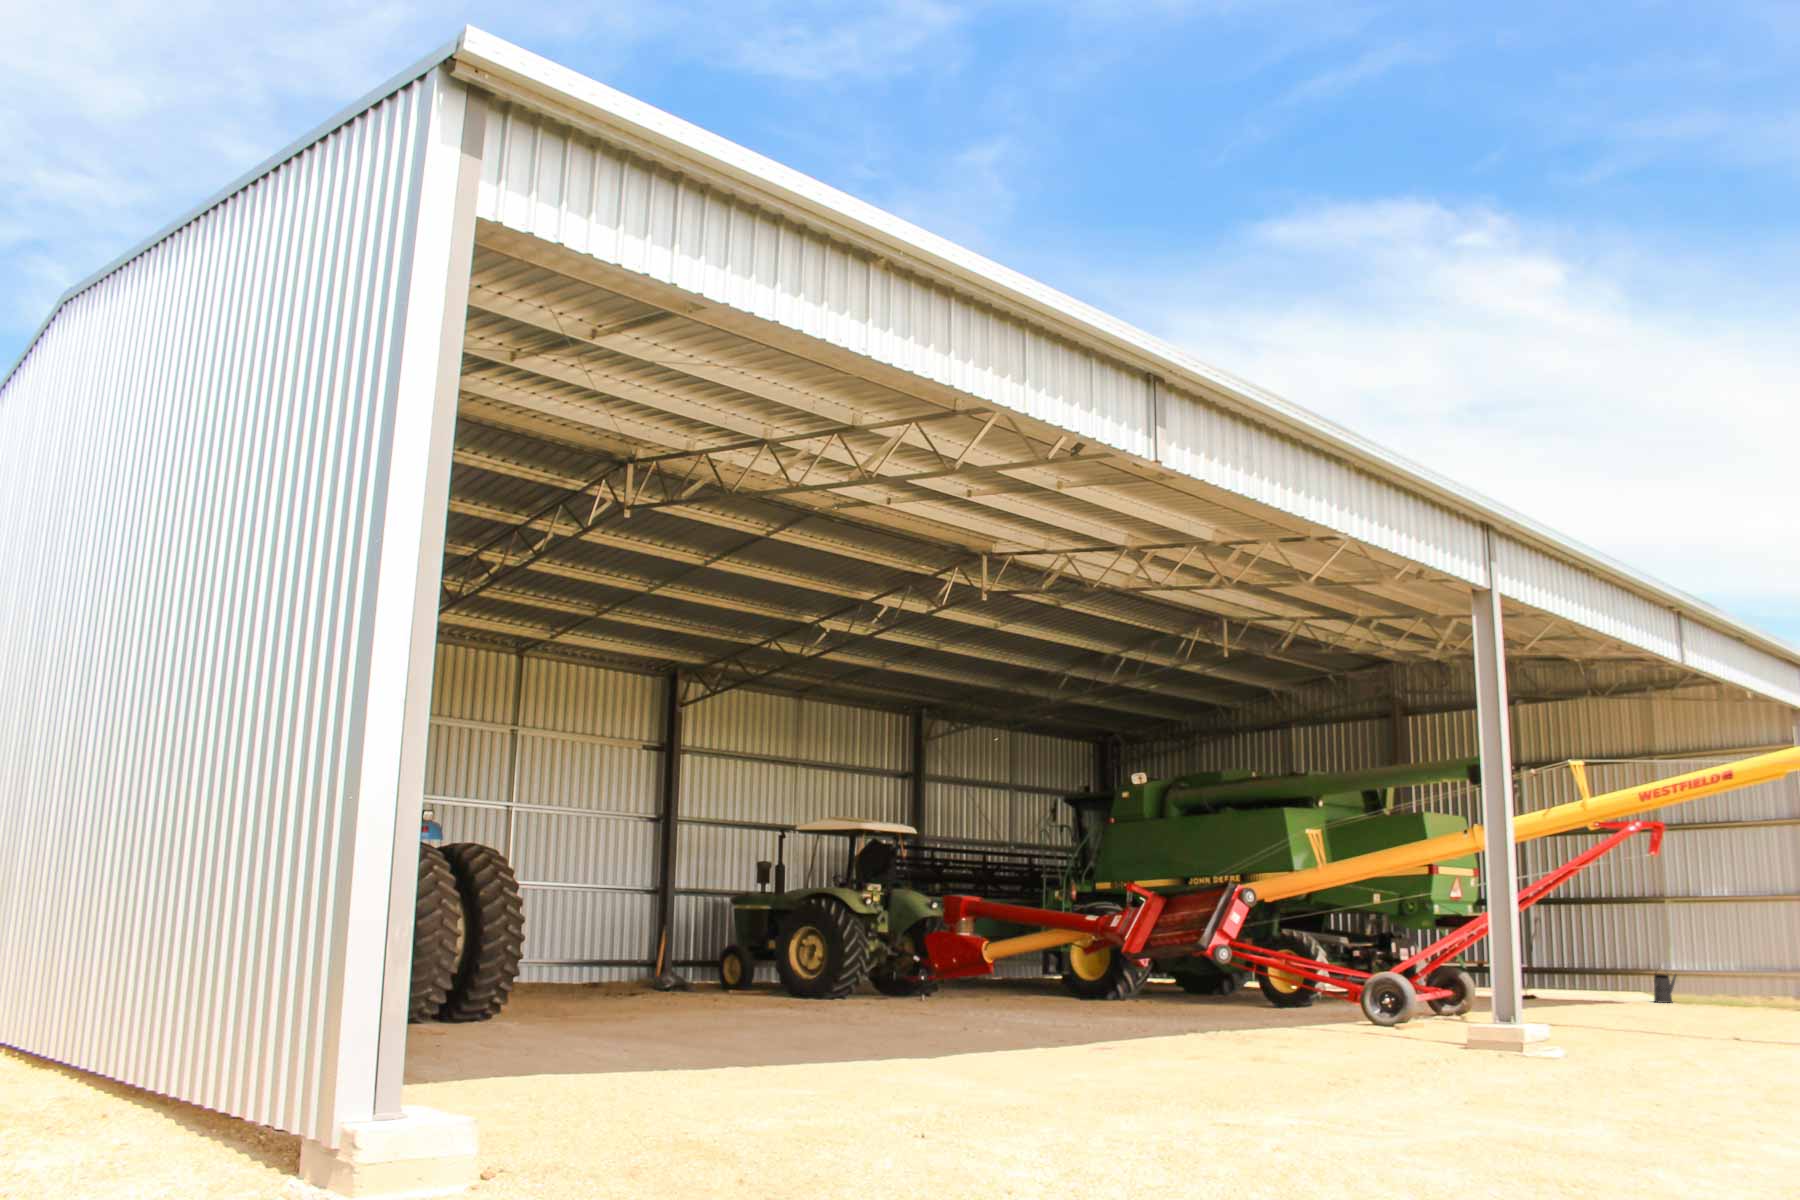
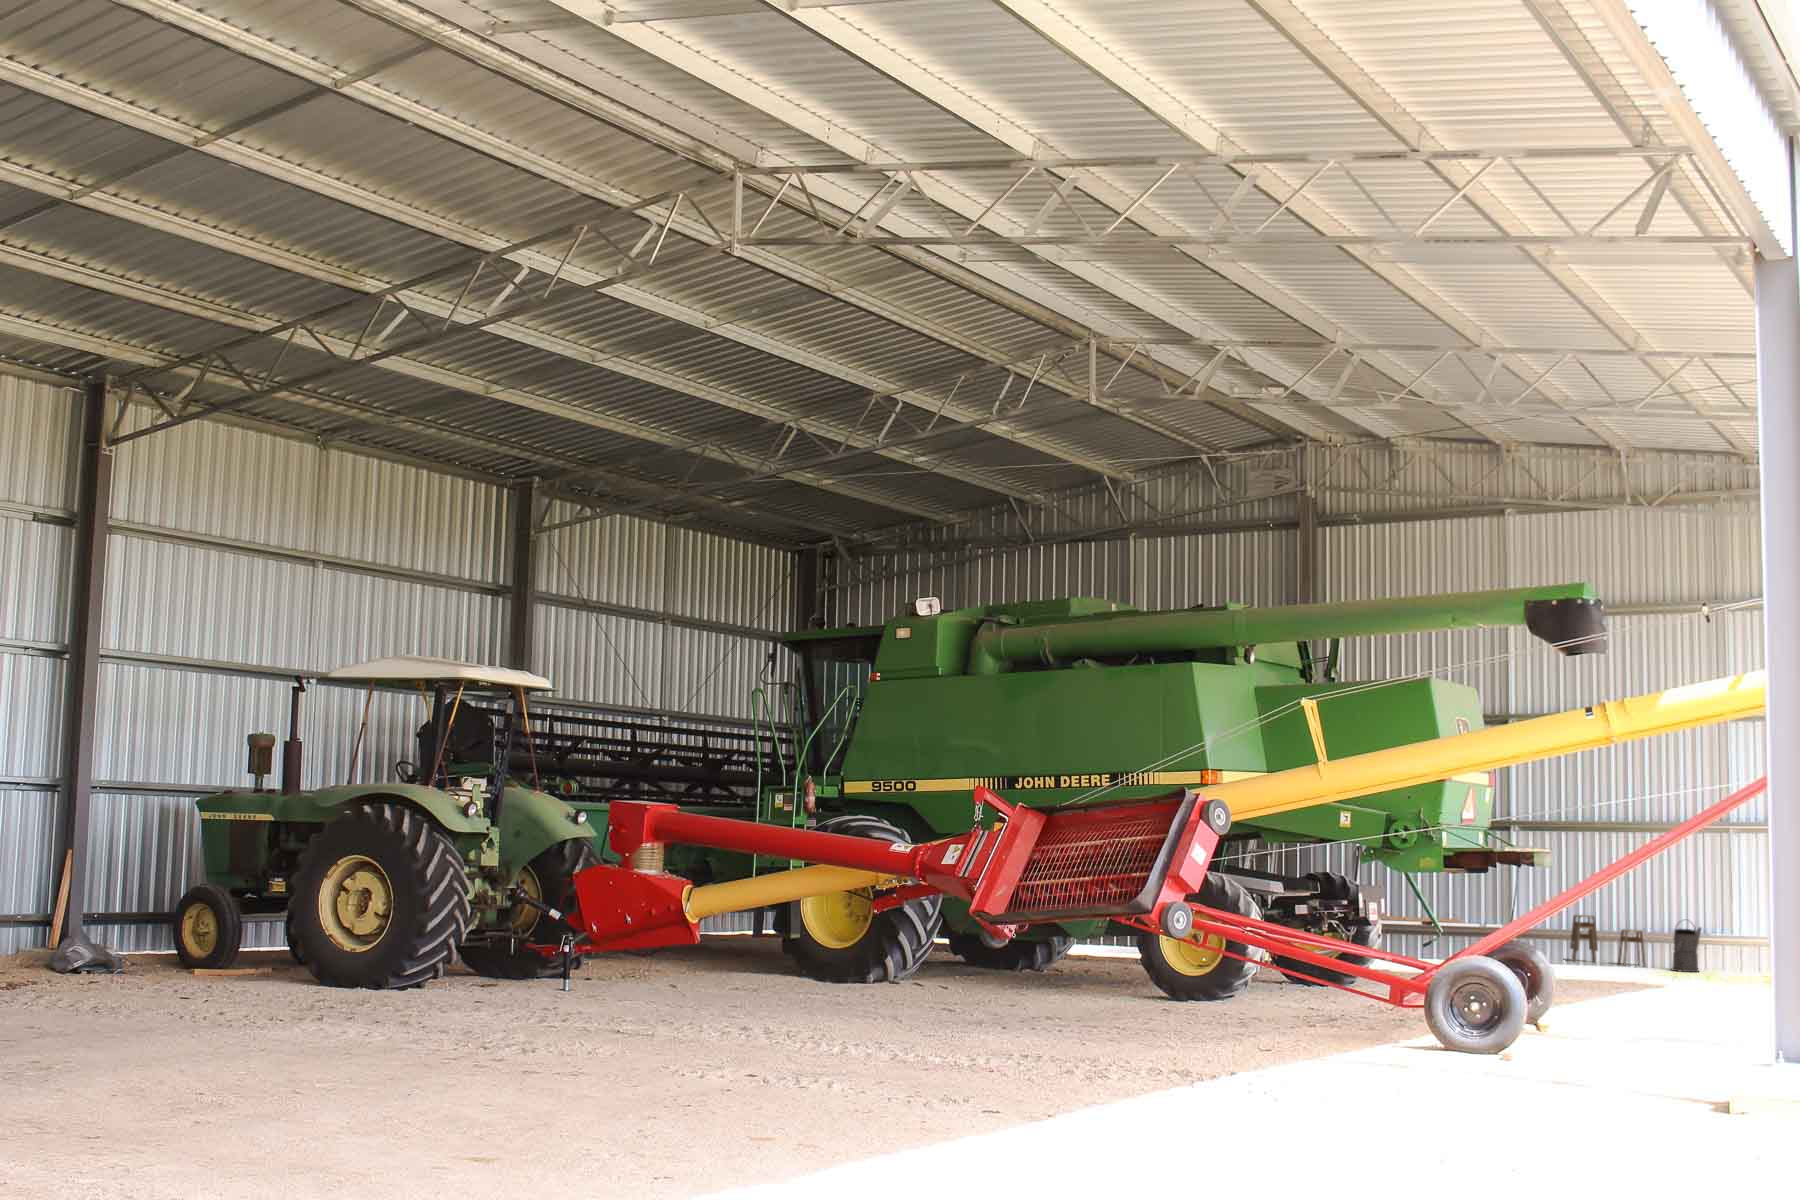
stool: none [1591,966,1640,1000] -> present [1570,915,1645,966]

